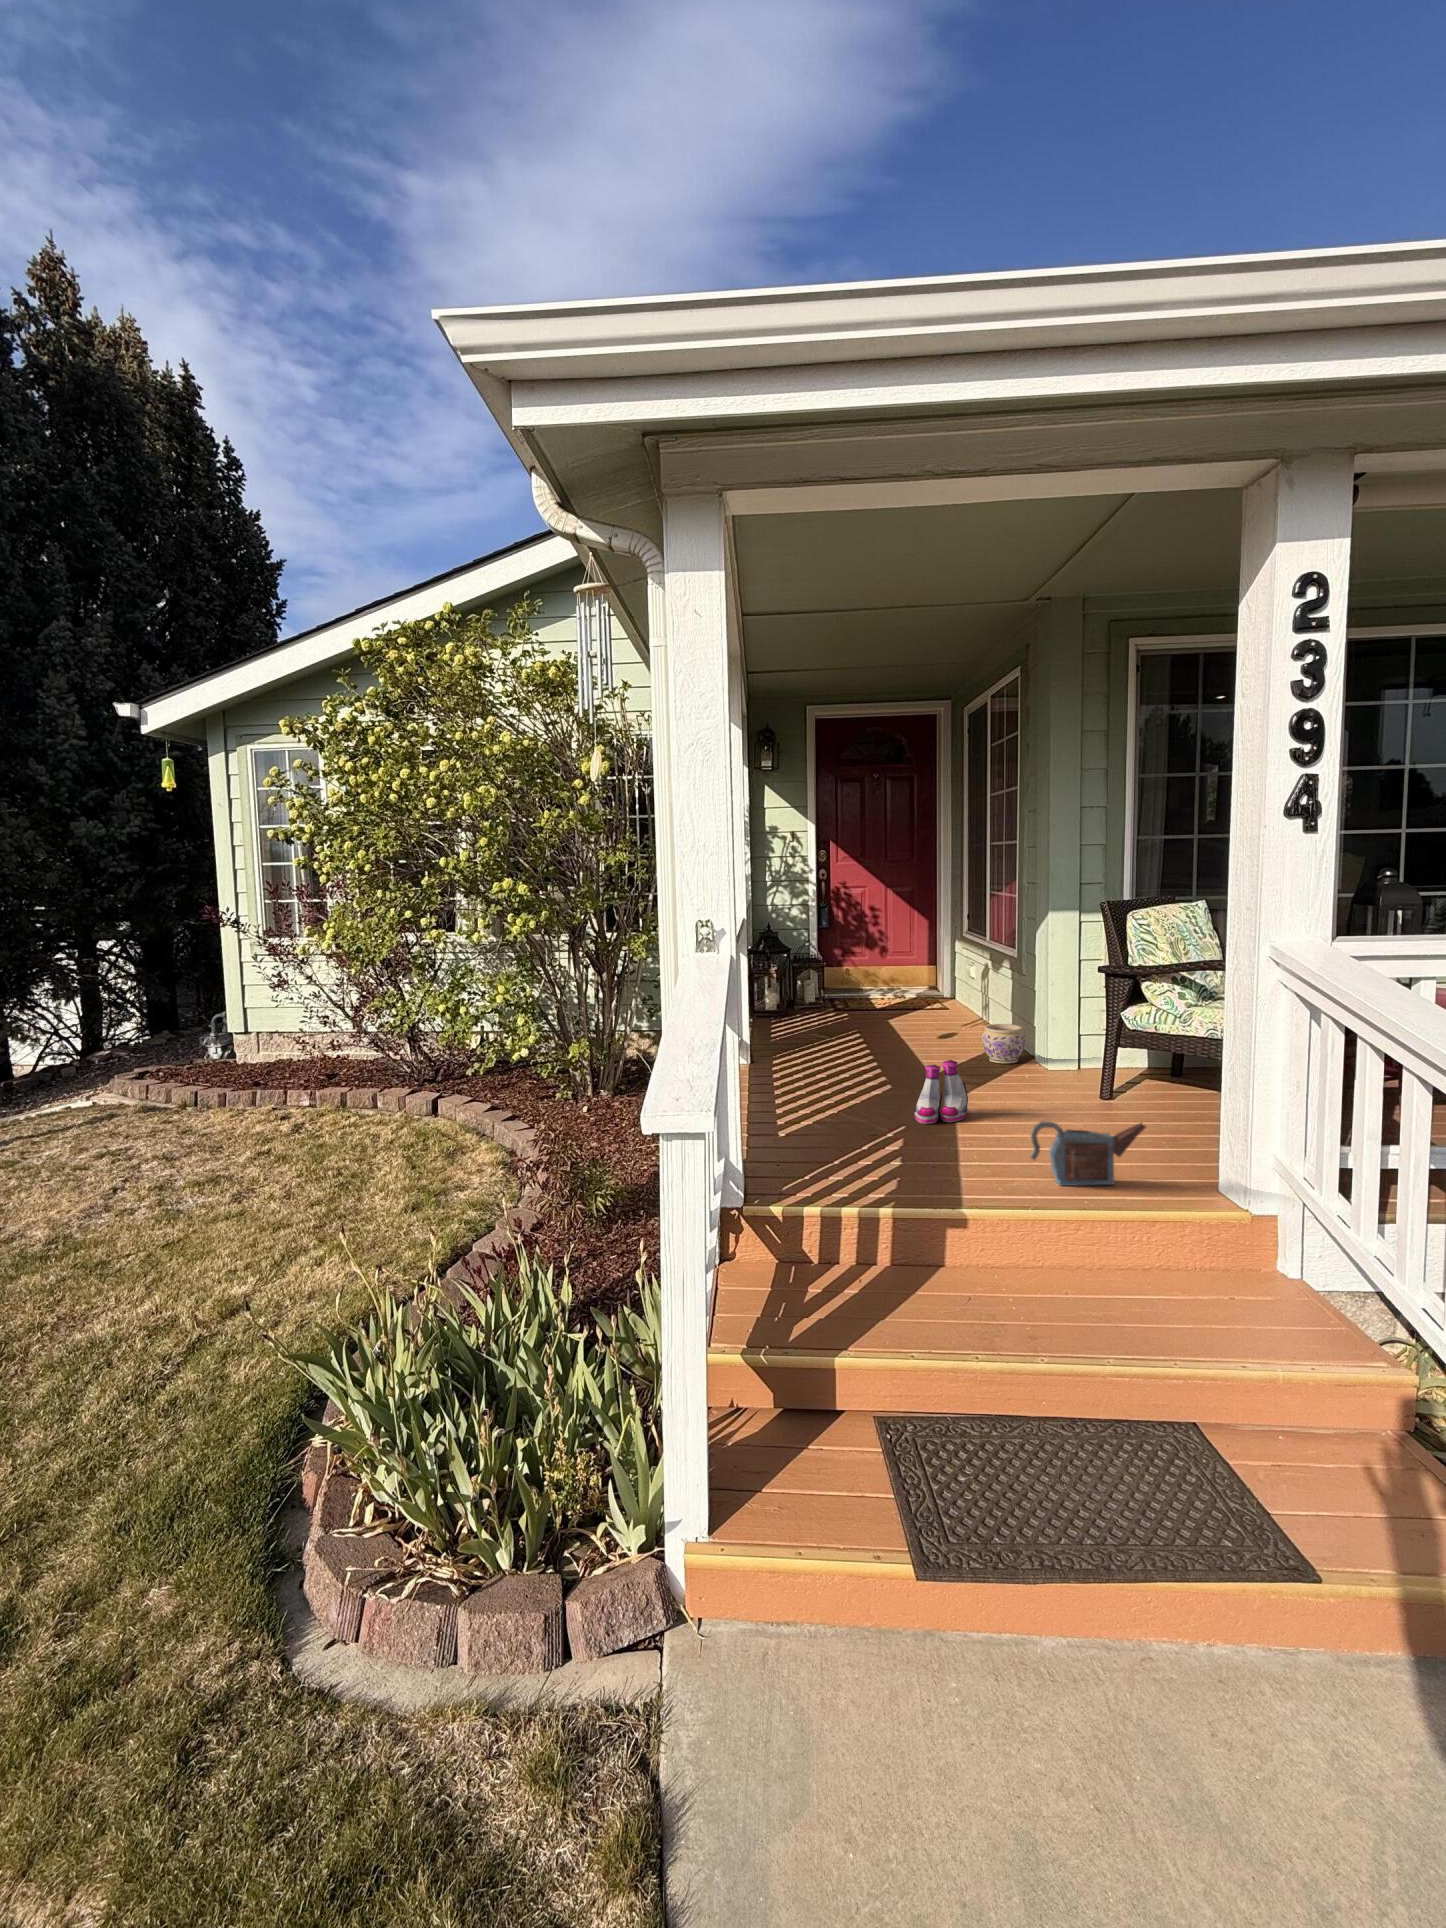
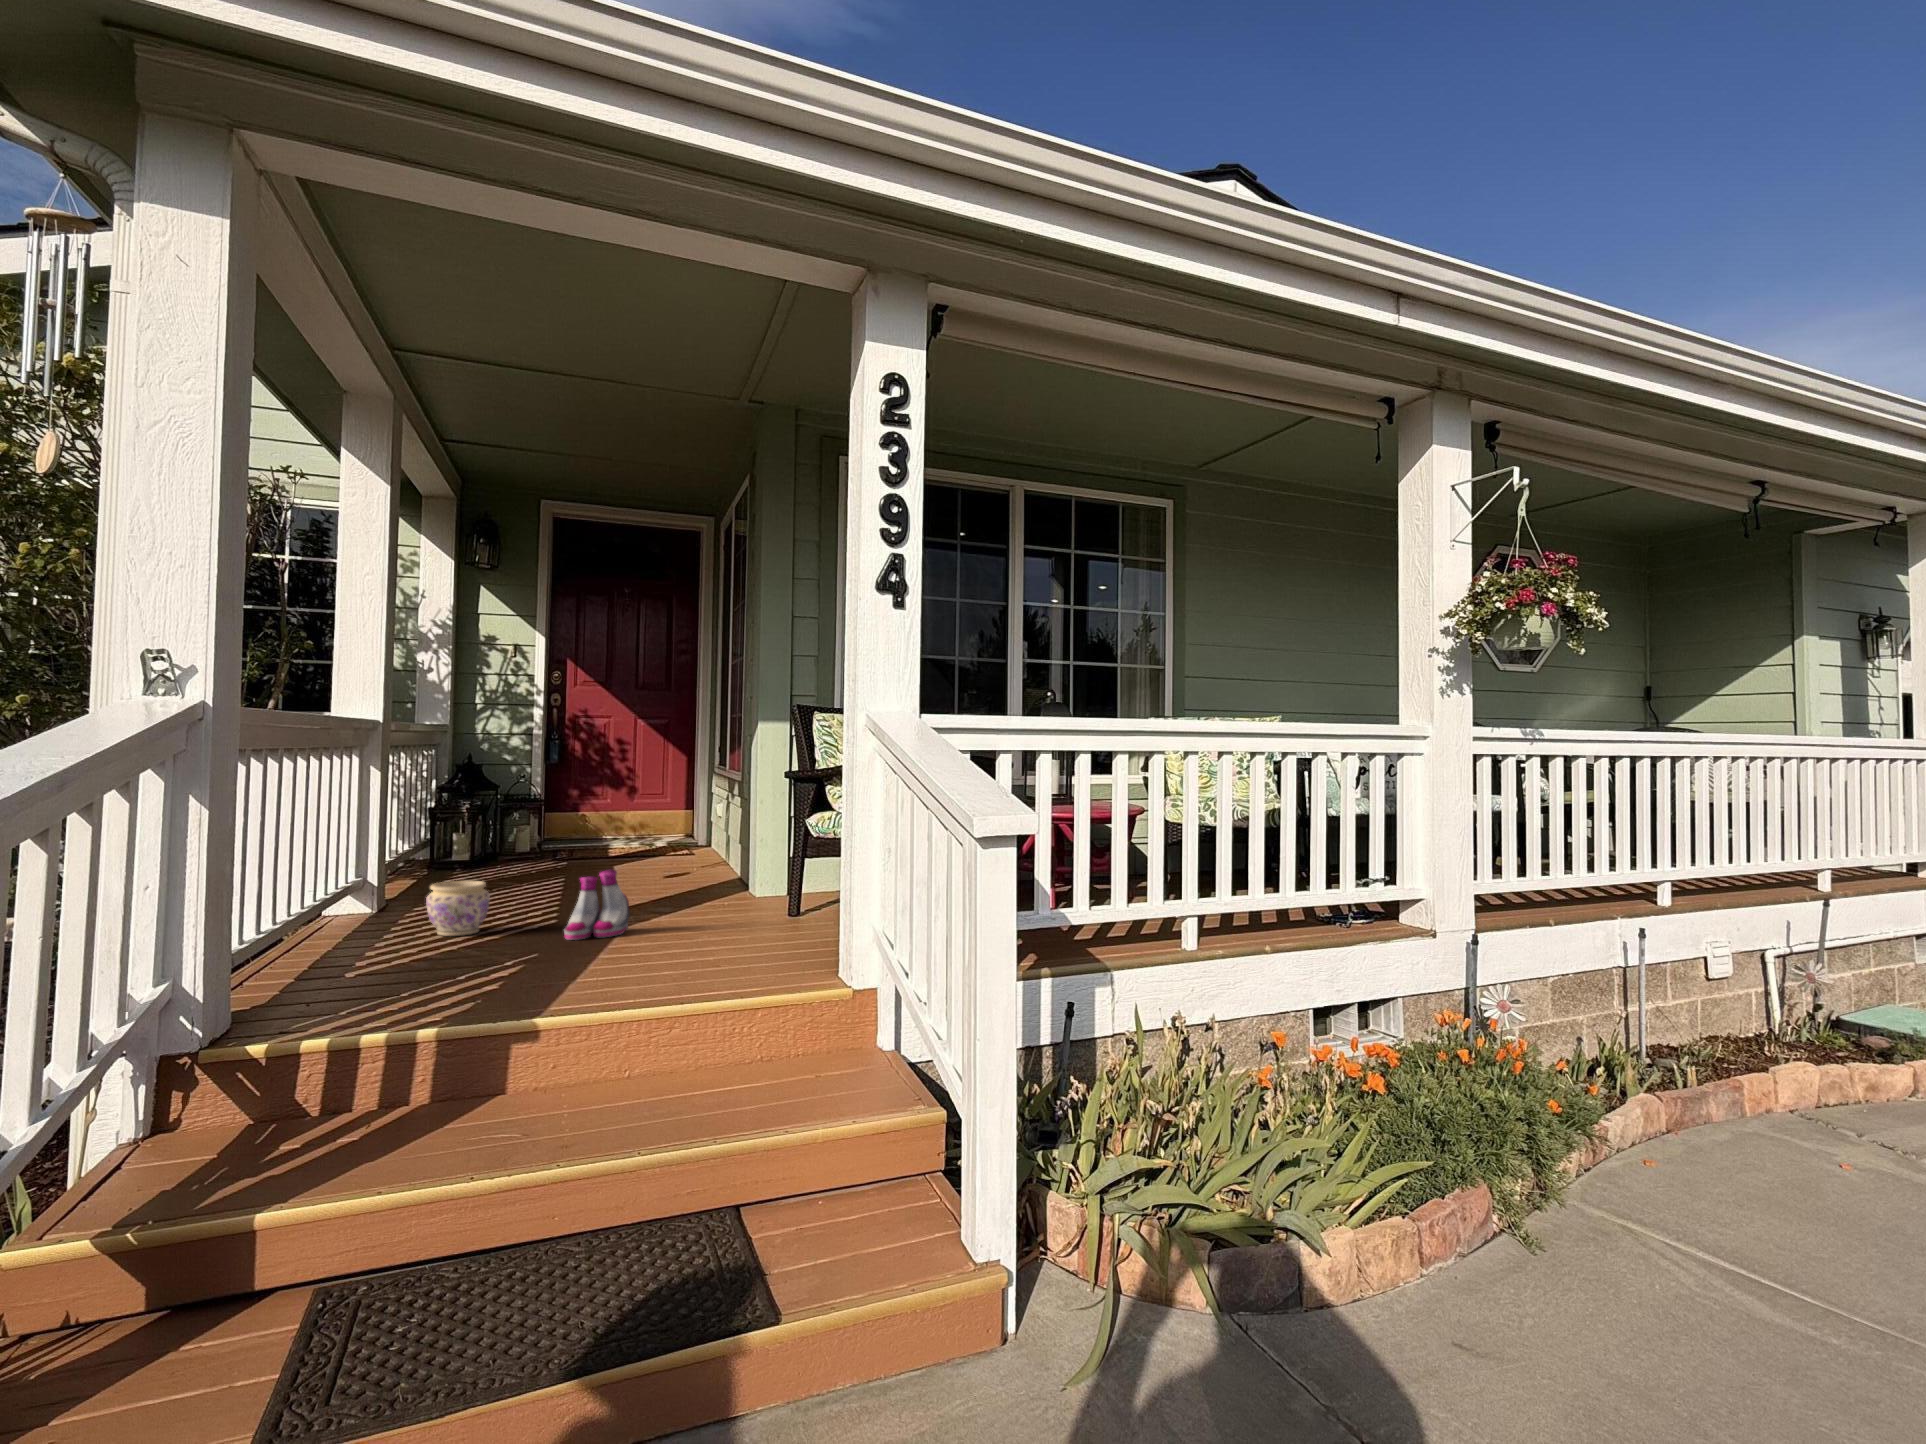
planter: present [982,1024,1025,1064] -> present [426,881,490,937]
watering can: present [1030,1121,1146,1186] -> none [645,904,768,975]

